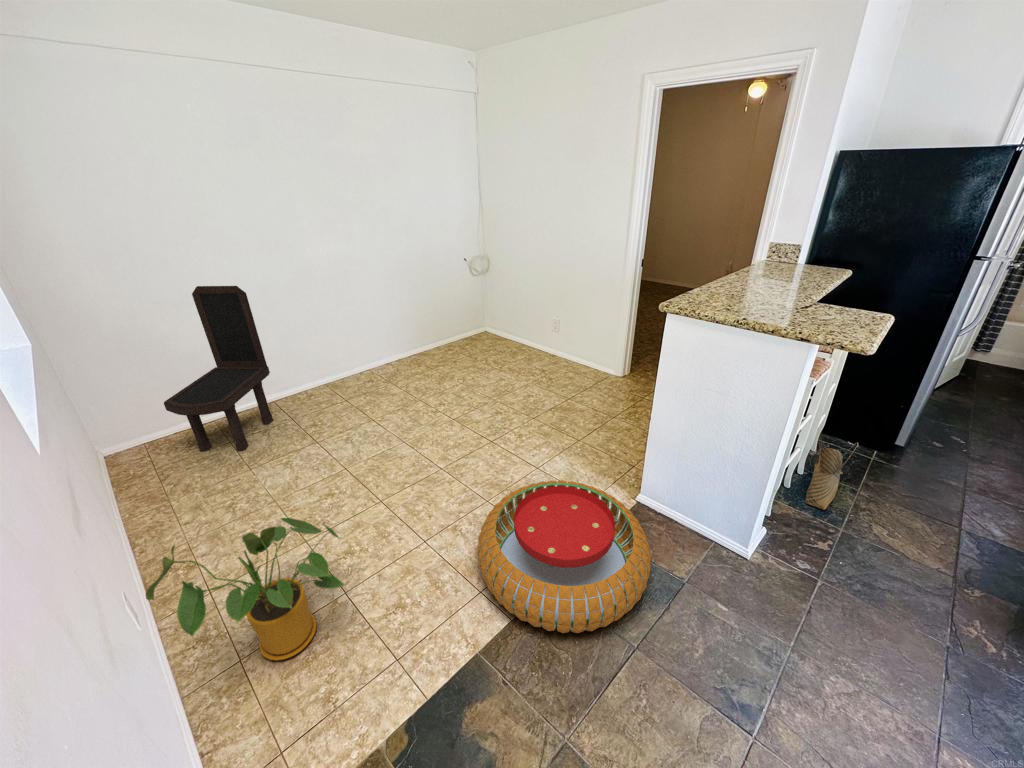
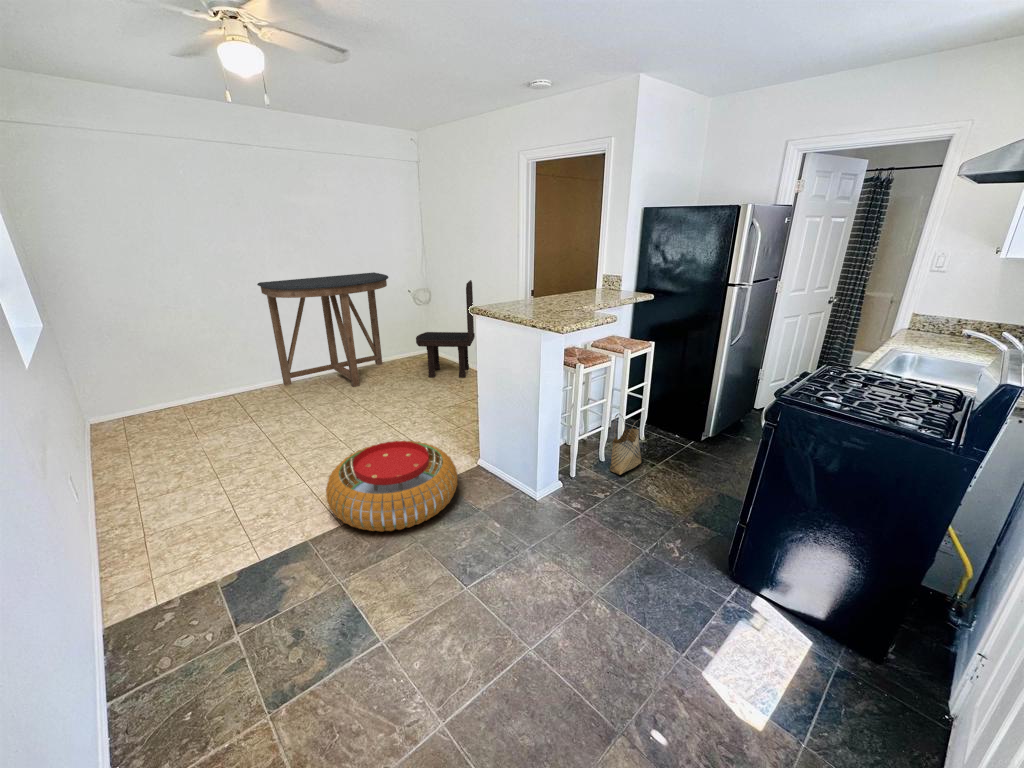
console table: none [297,242,452,385] -> present [257,272,388,387]
dining chair: present [164,286,273,451] -> present [416,280,475,378]
house plant: present [146,518,344,660] -> none [84,436,227,537]

